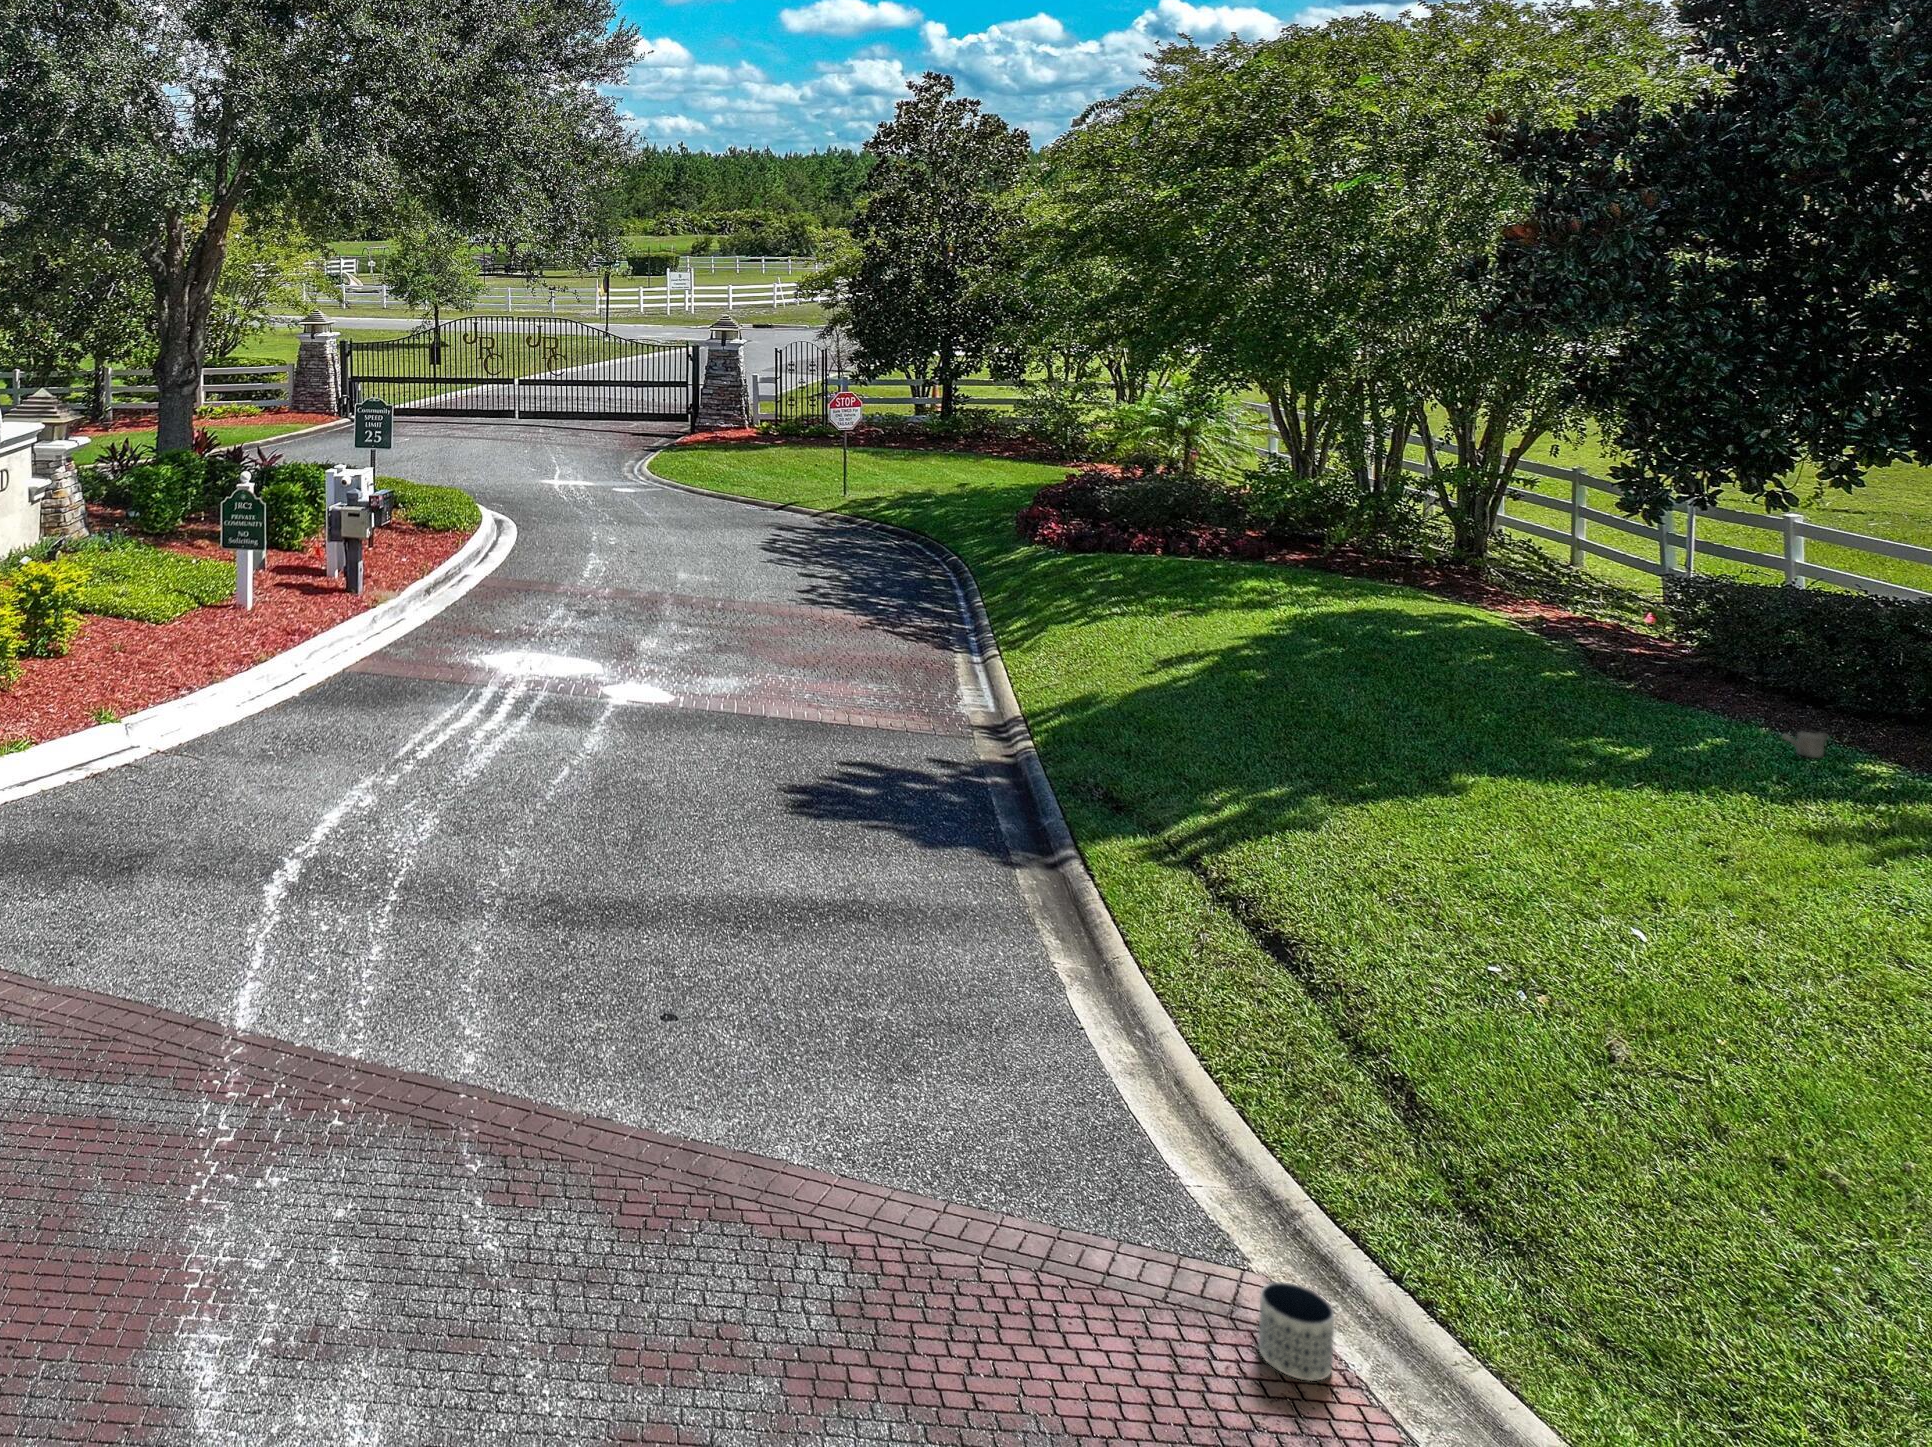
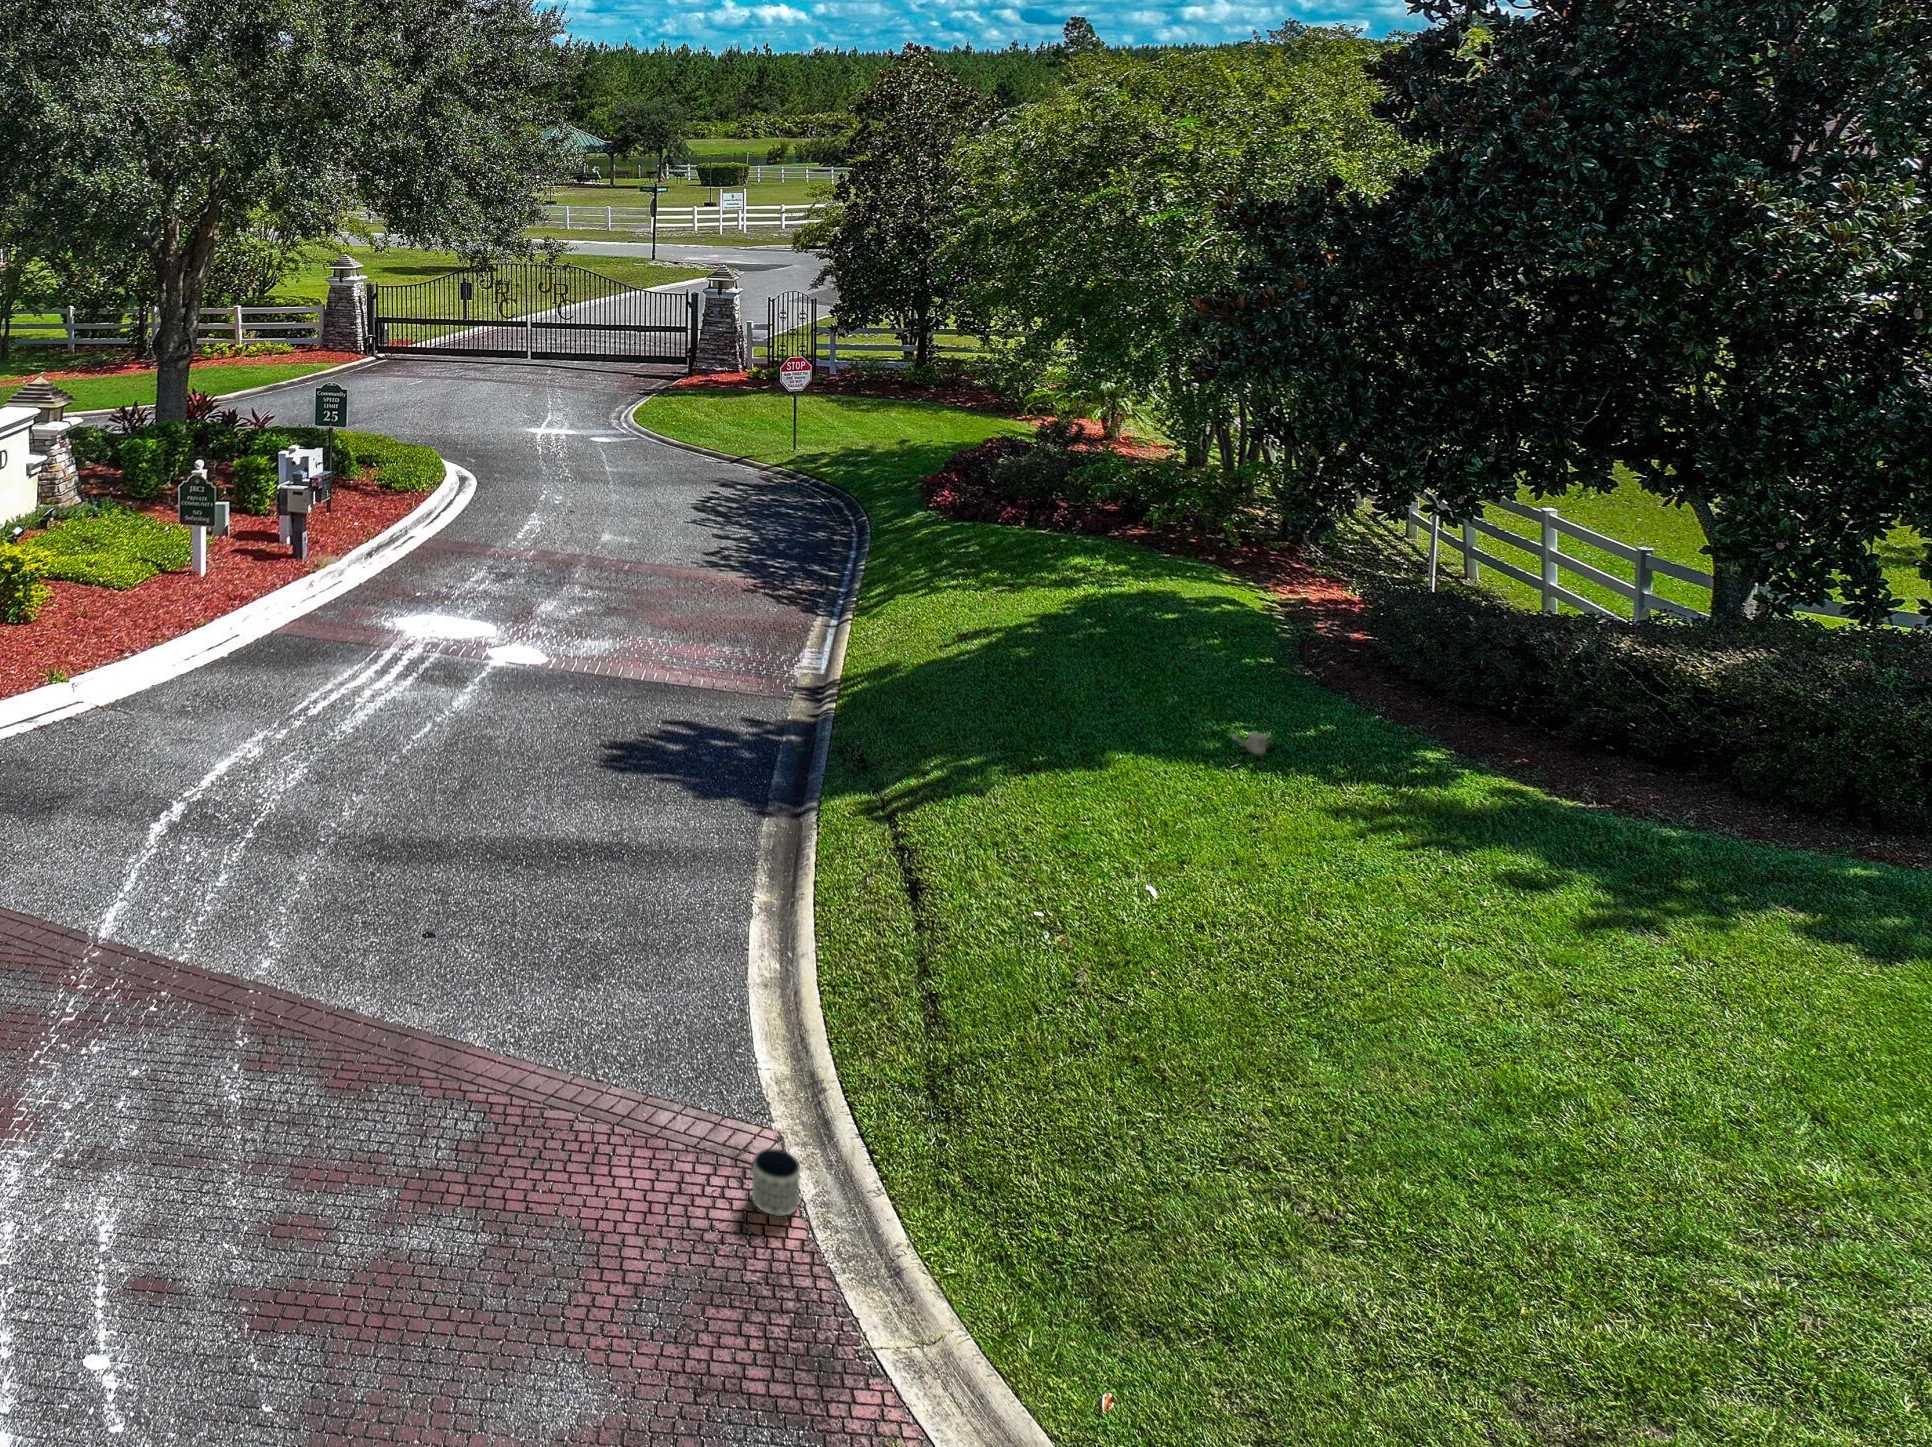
watering can: present [1783,732,1827,758] -> present [1232,732,1272,754]

